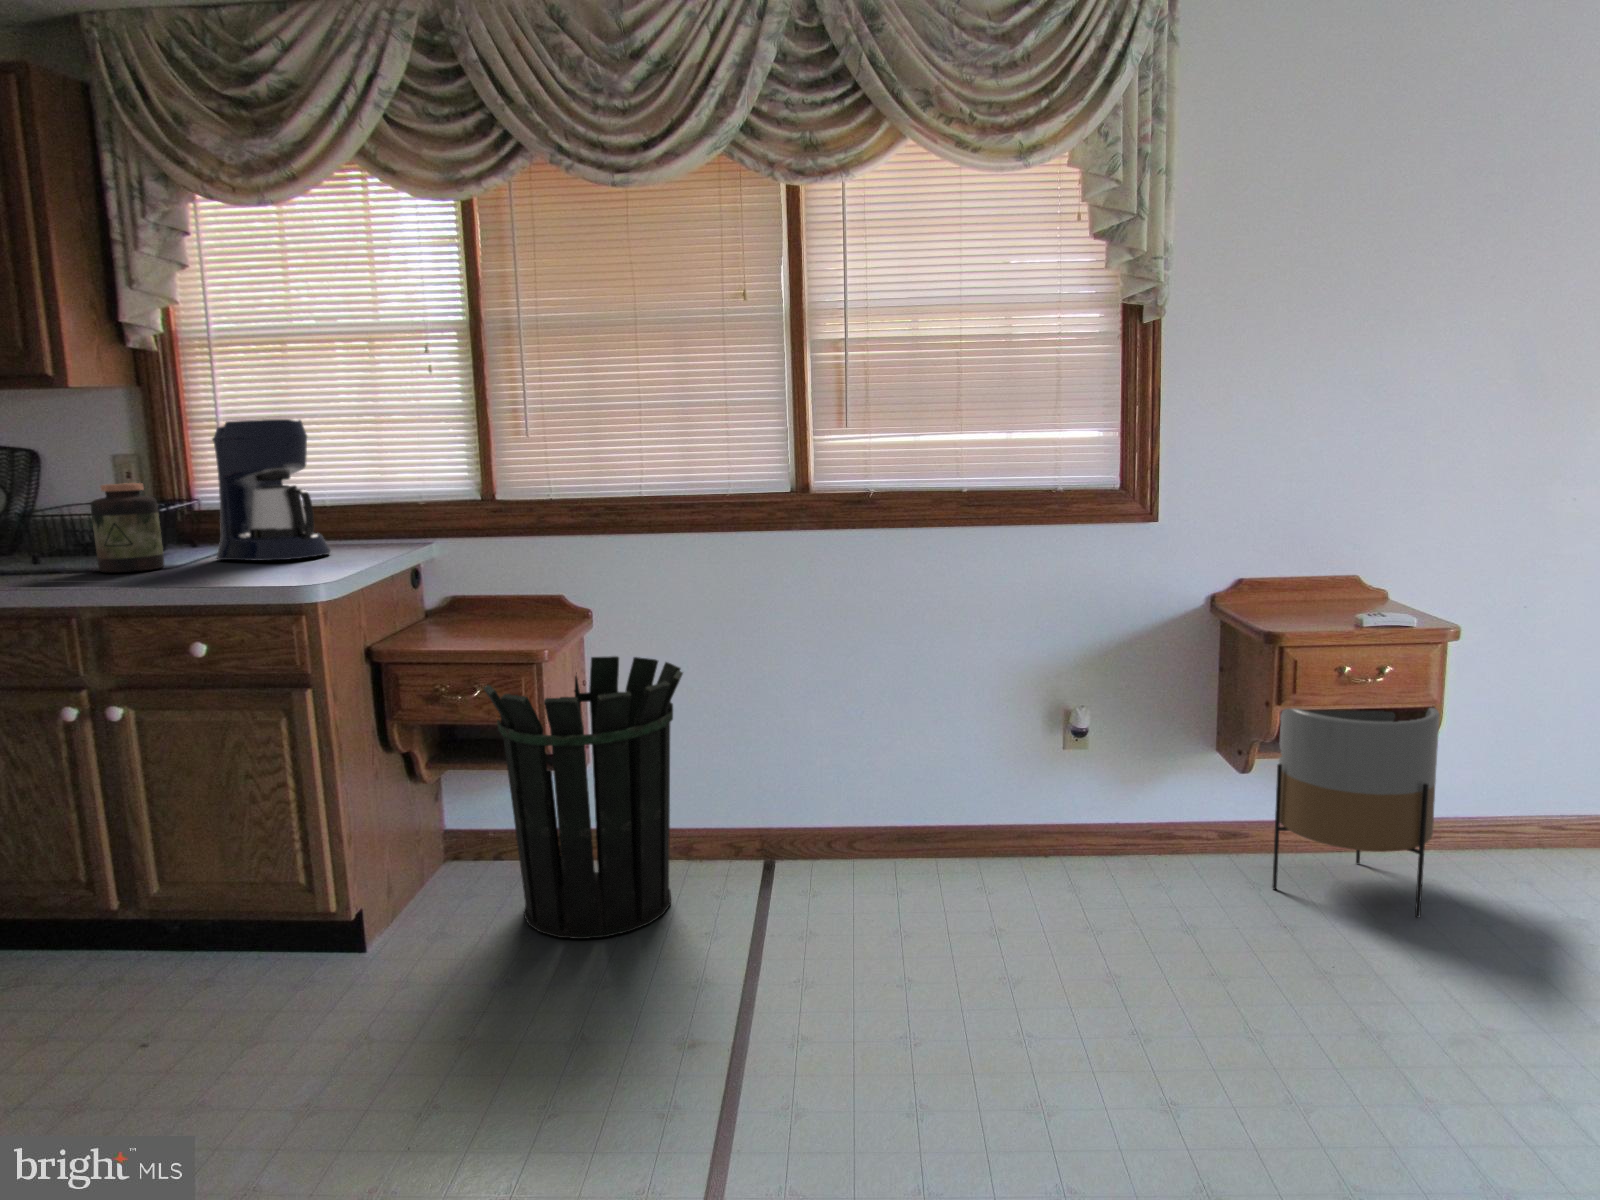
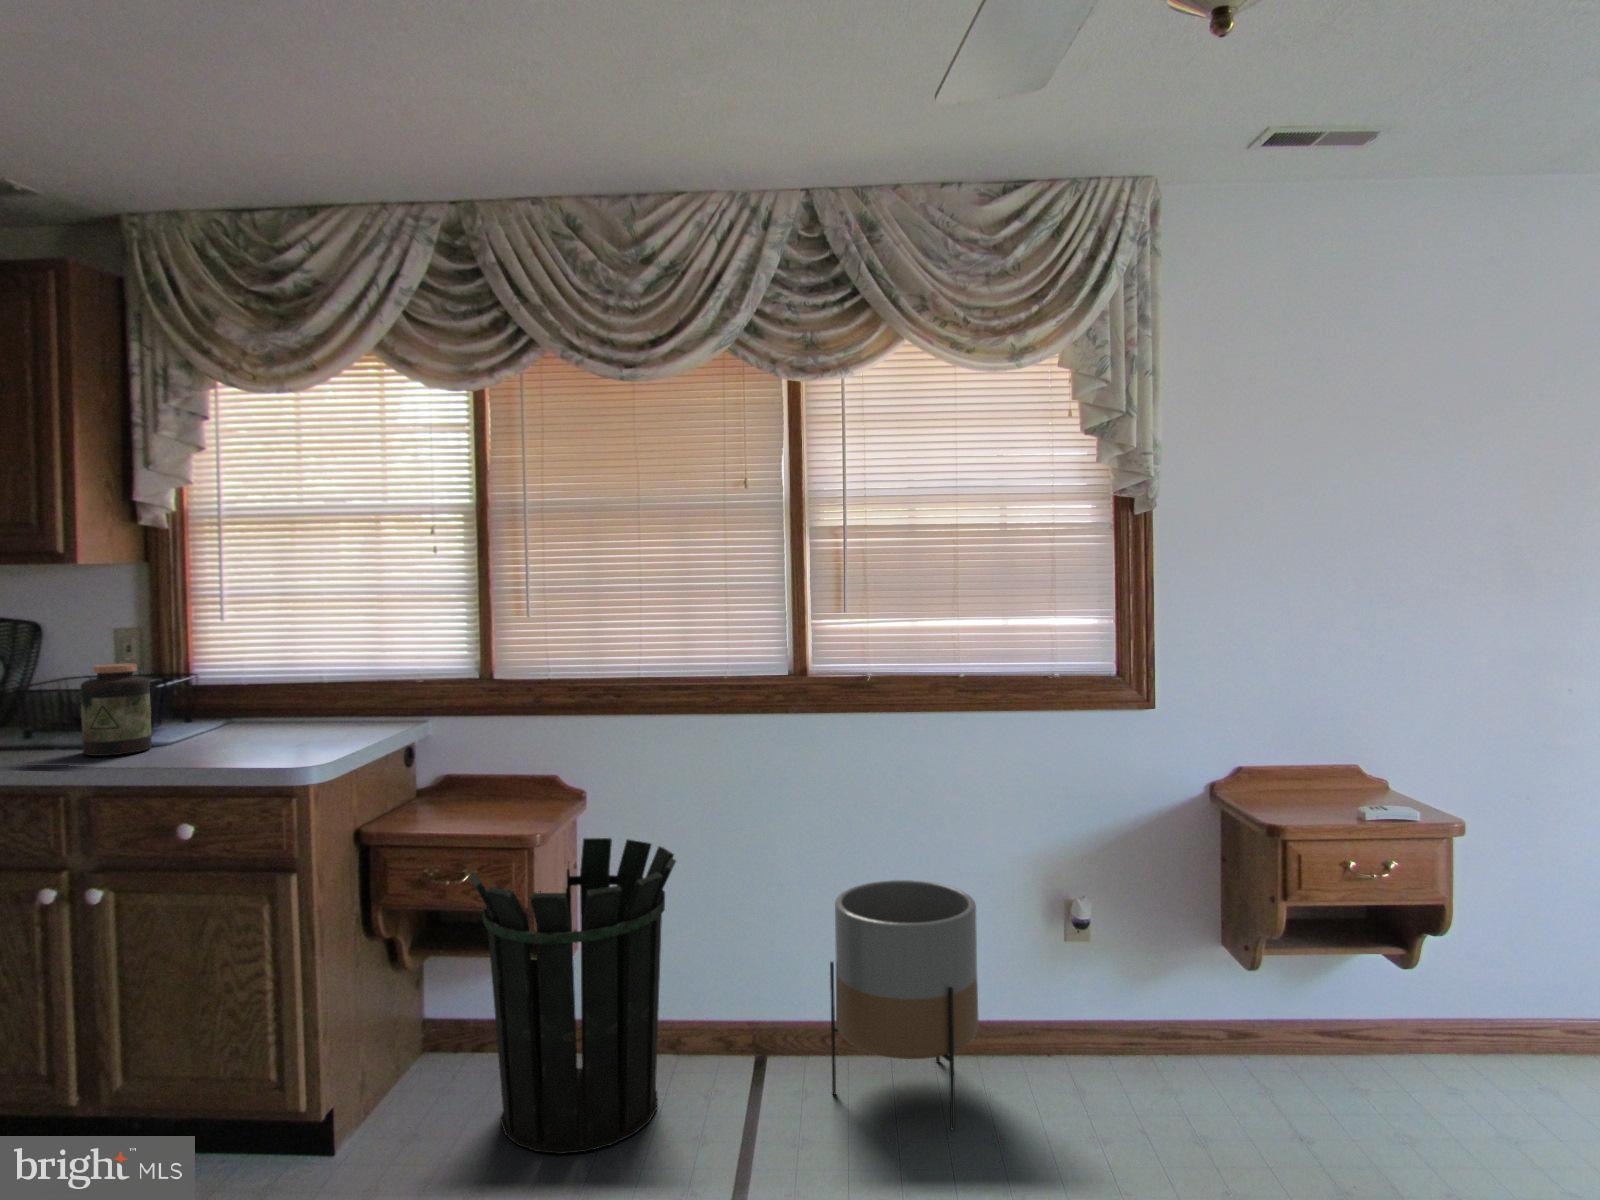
coffee maker: present [212,419,331,561] -> none [207,599,324,742]
planter: present [1272,708,1440,918] -> present [830,880,979,1130]

